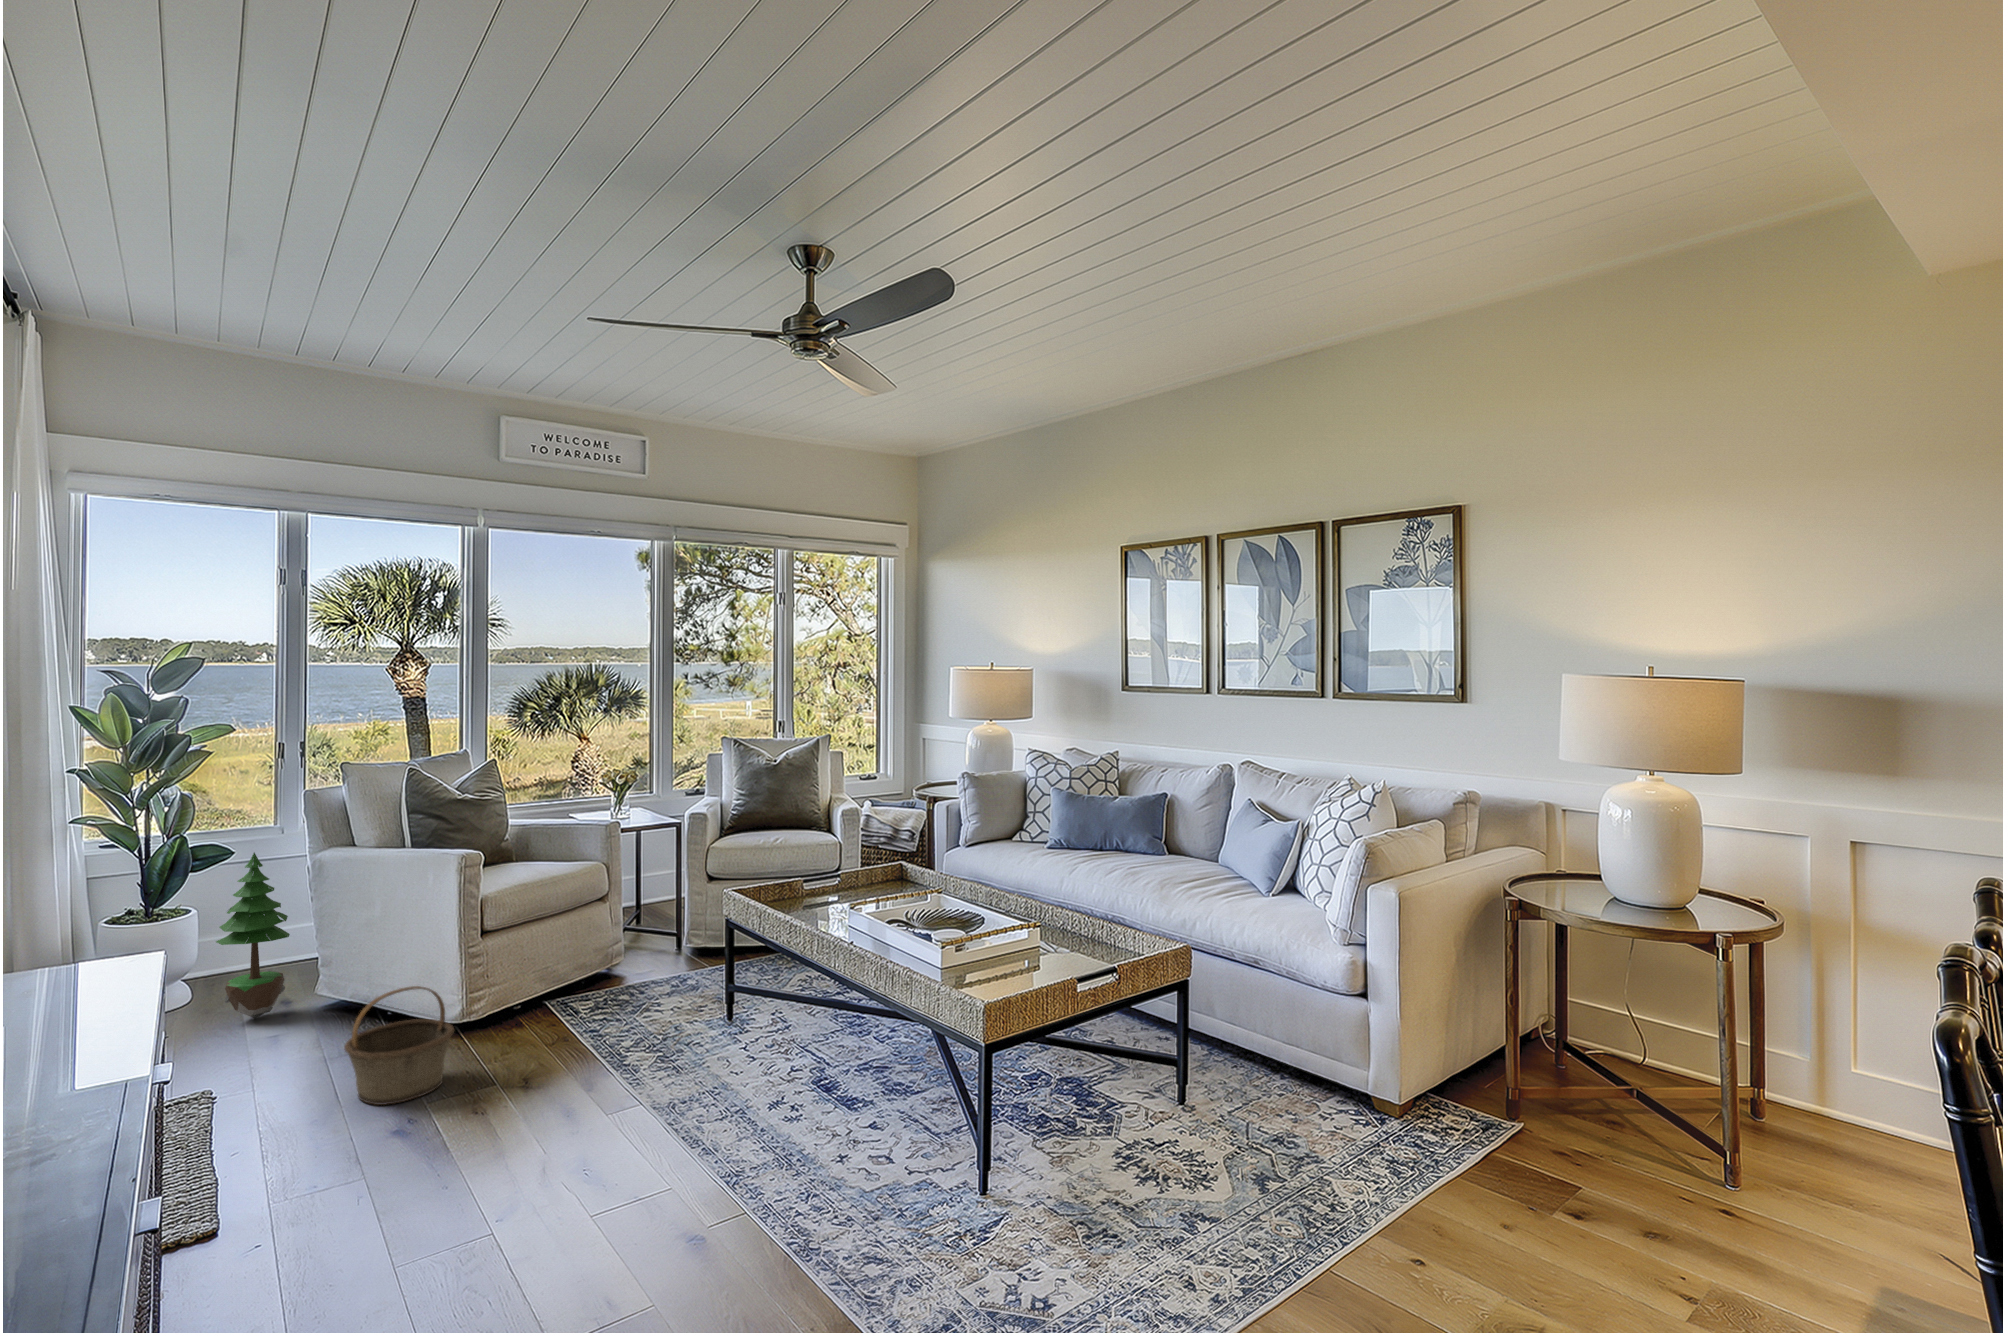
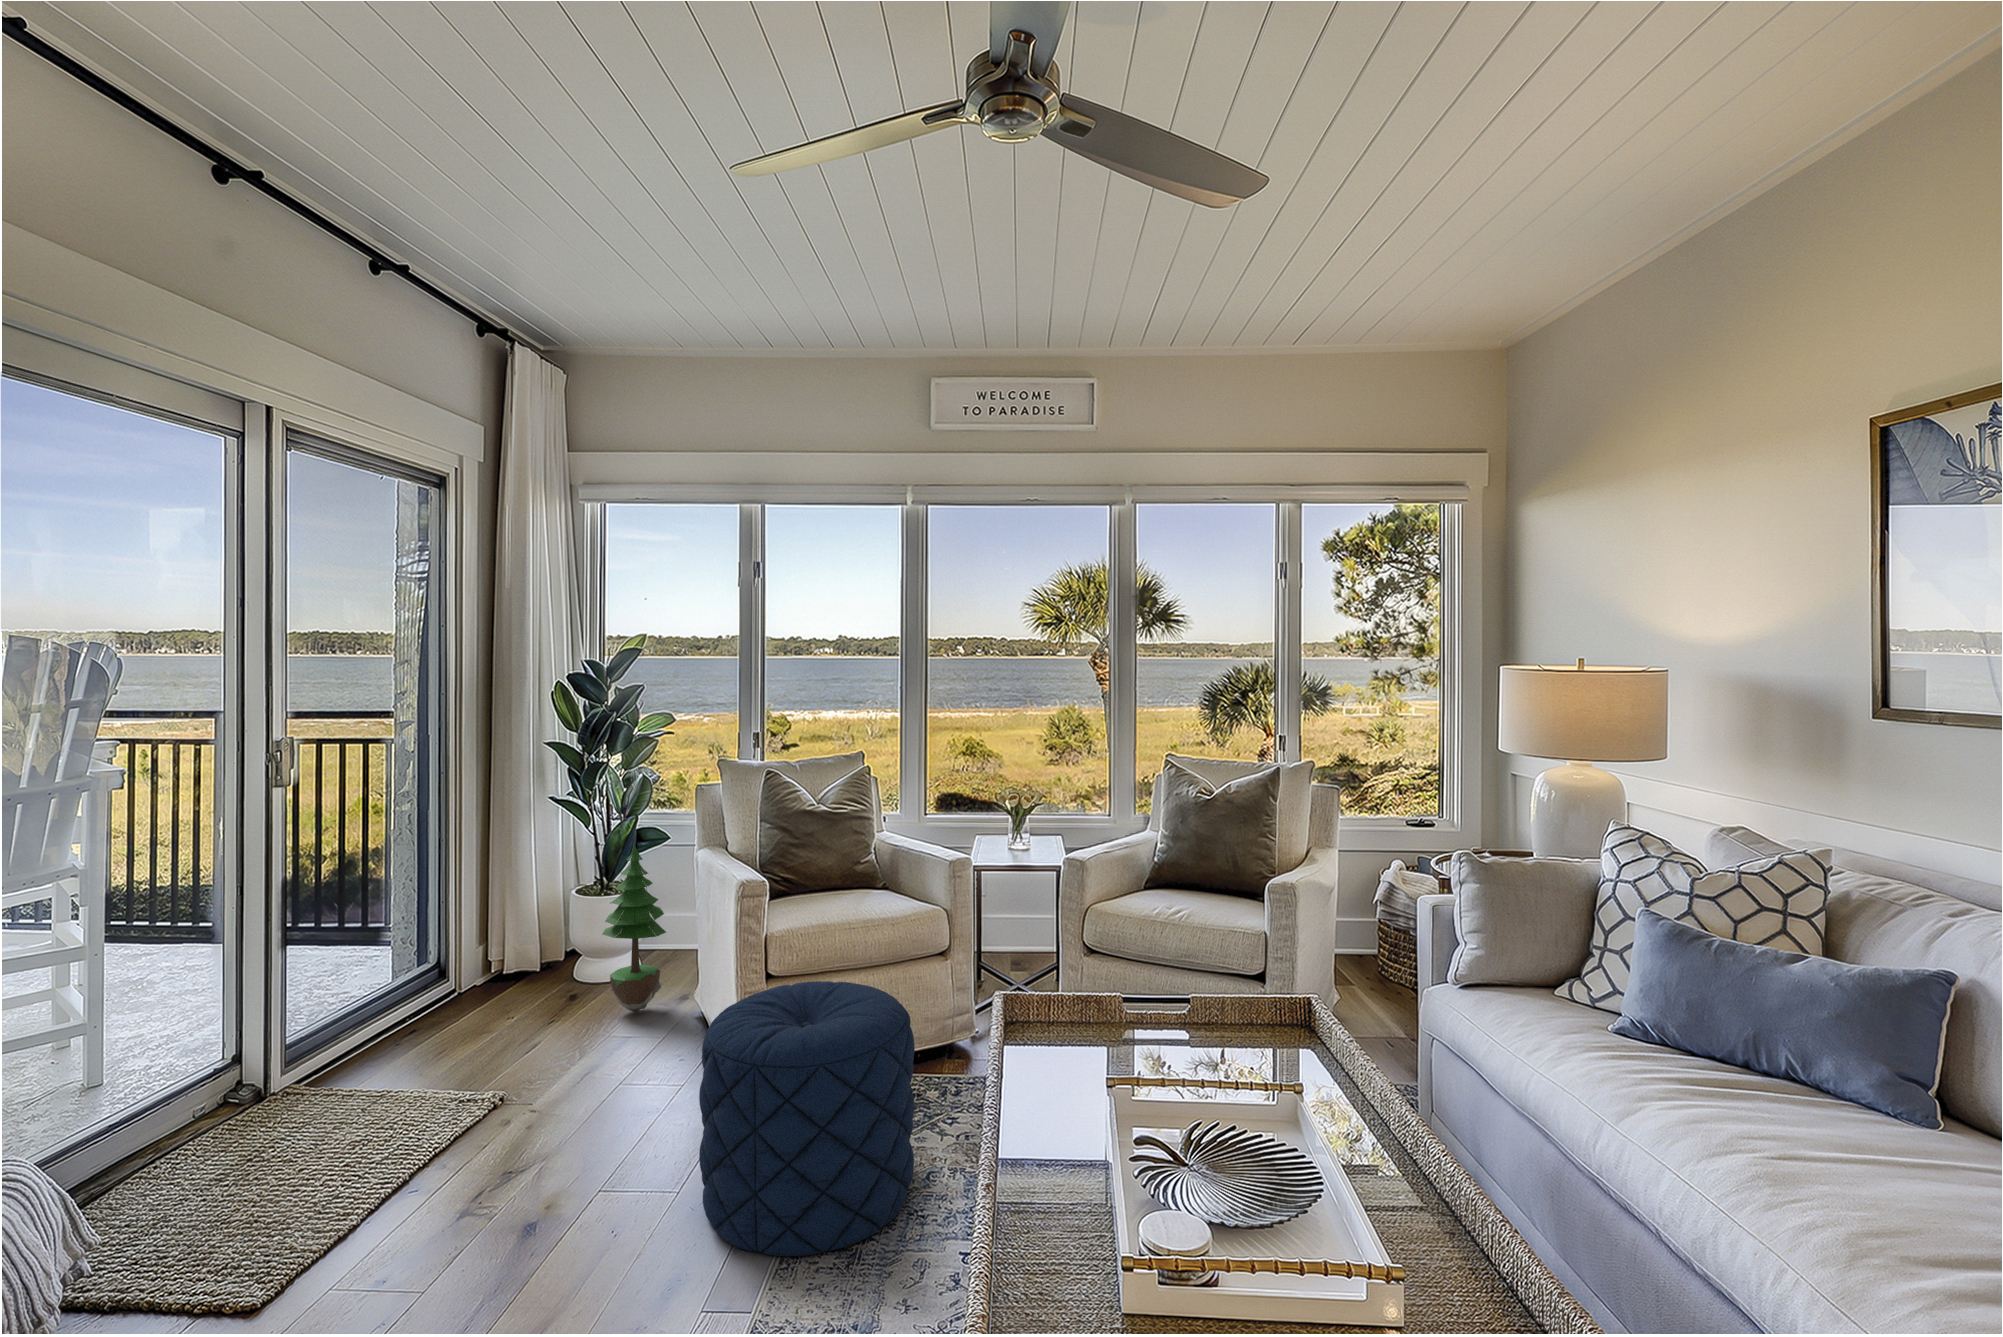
pouf: none [524,902,687,1085] -> present [699,981,915,1256]
basket: present [344,986,454,1105] -> none [538,1043,657,1185]

